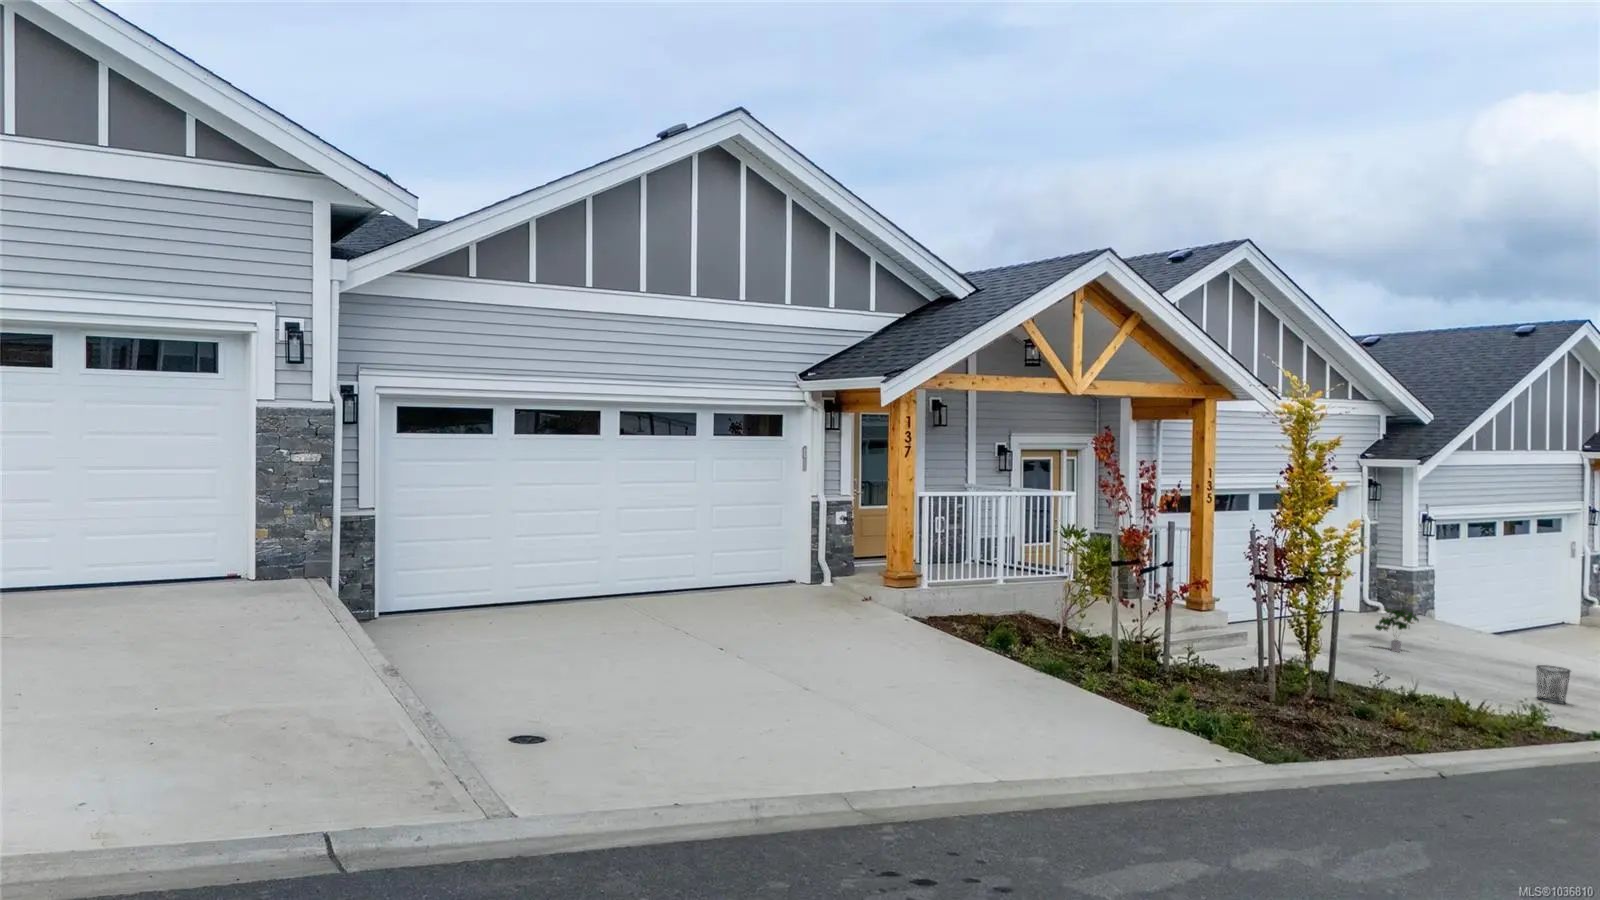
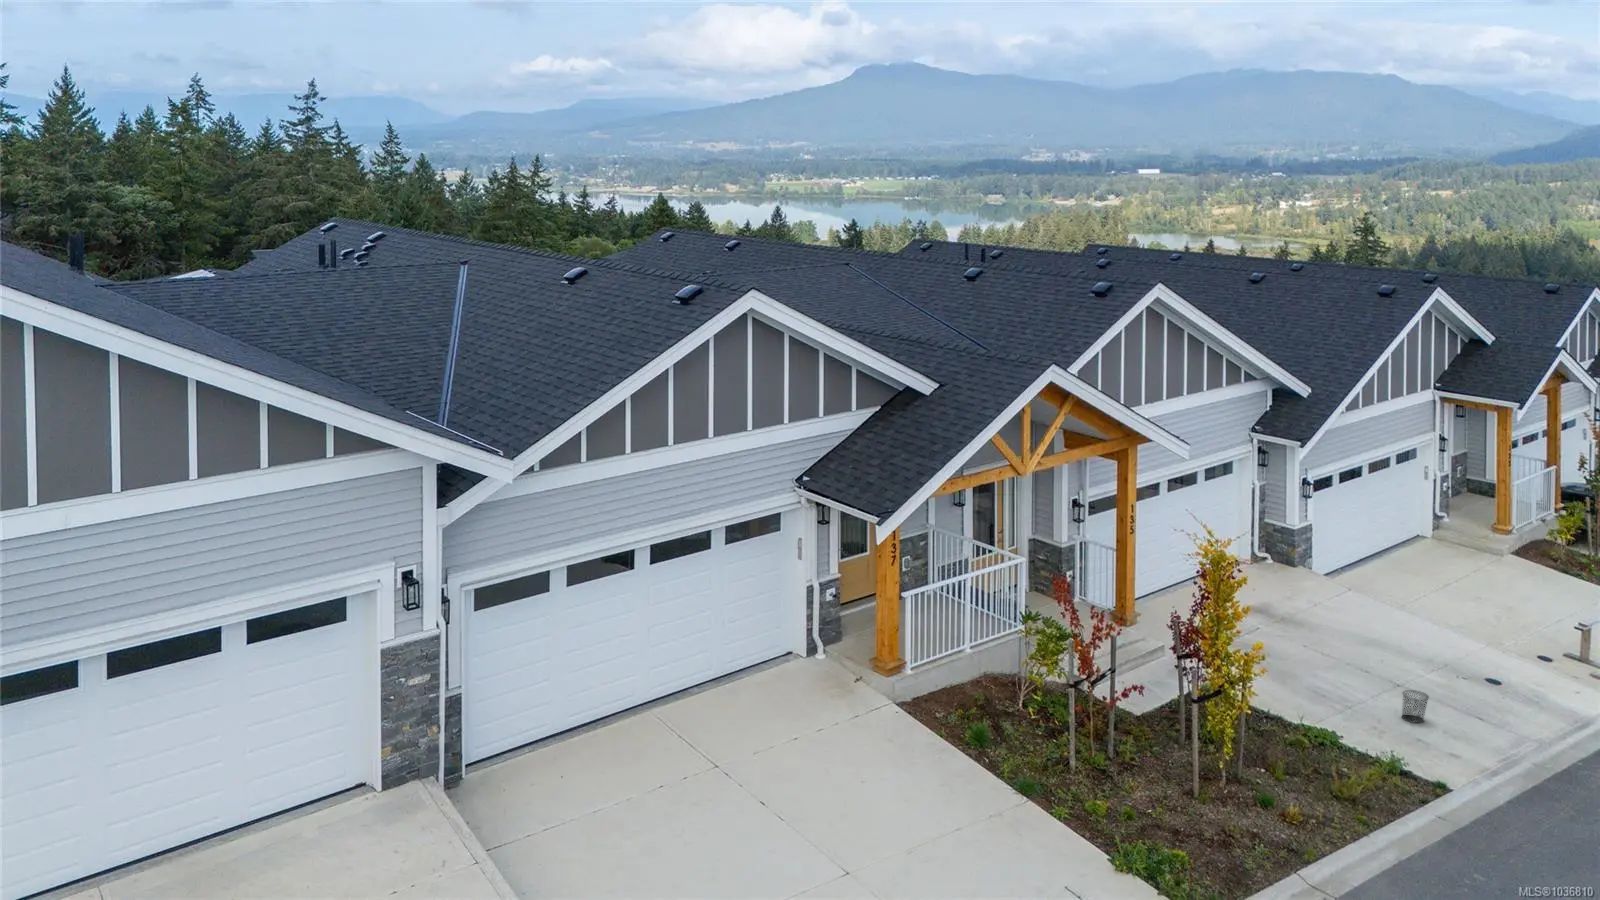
potted plant: present [1375,609,1419,652] -> none [1272,615,1308,651]

